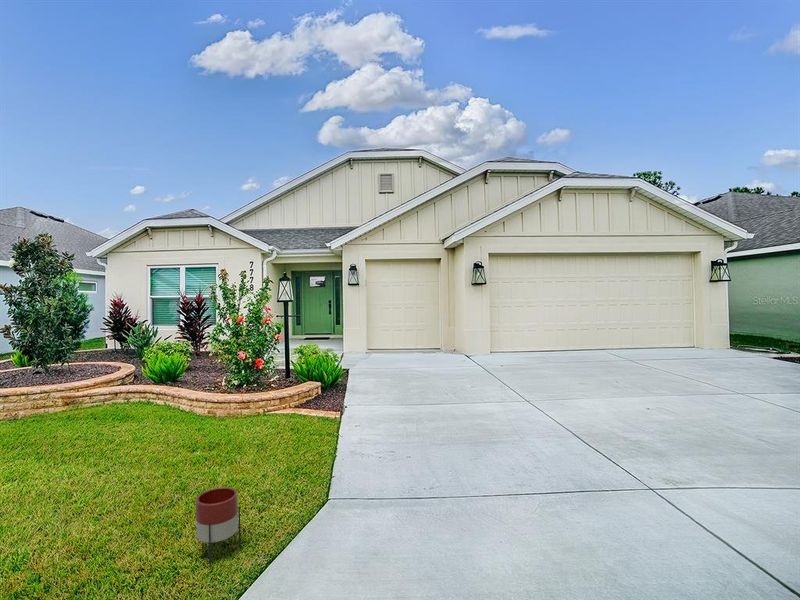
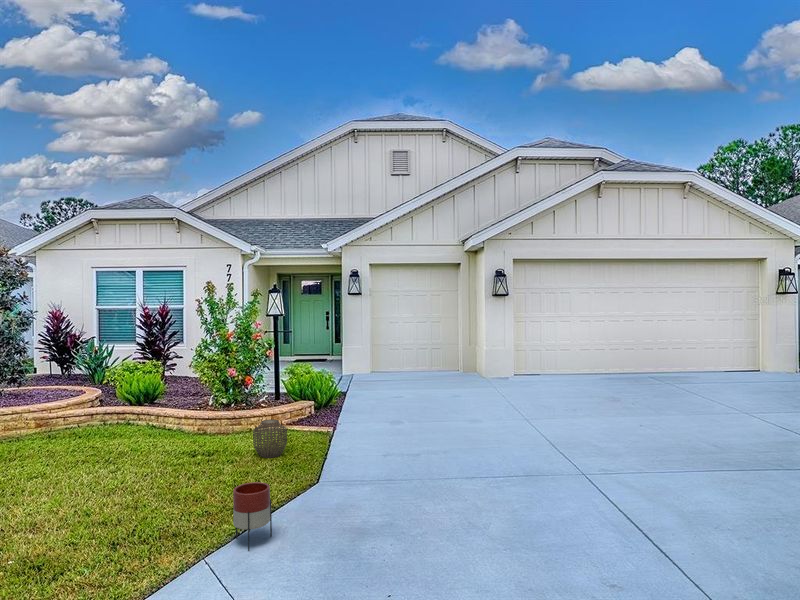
woven basket: none [251,405,285,444] -> present [253,419,287,458]

